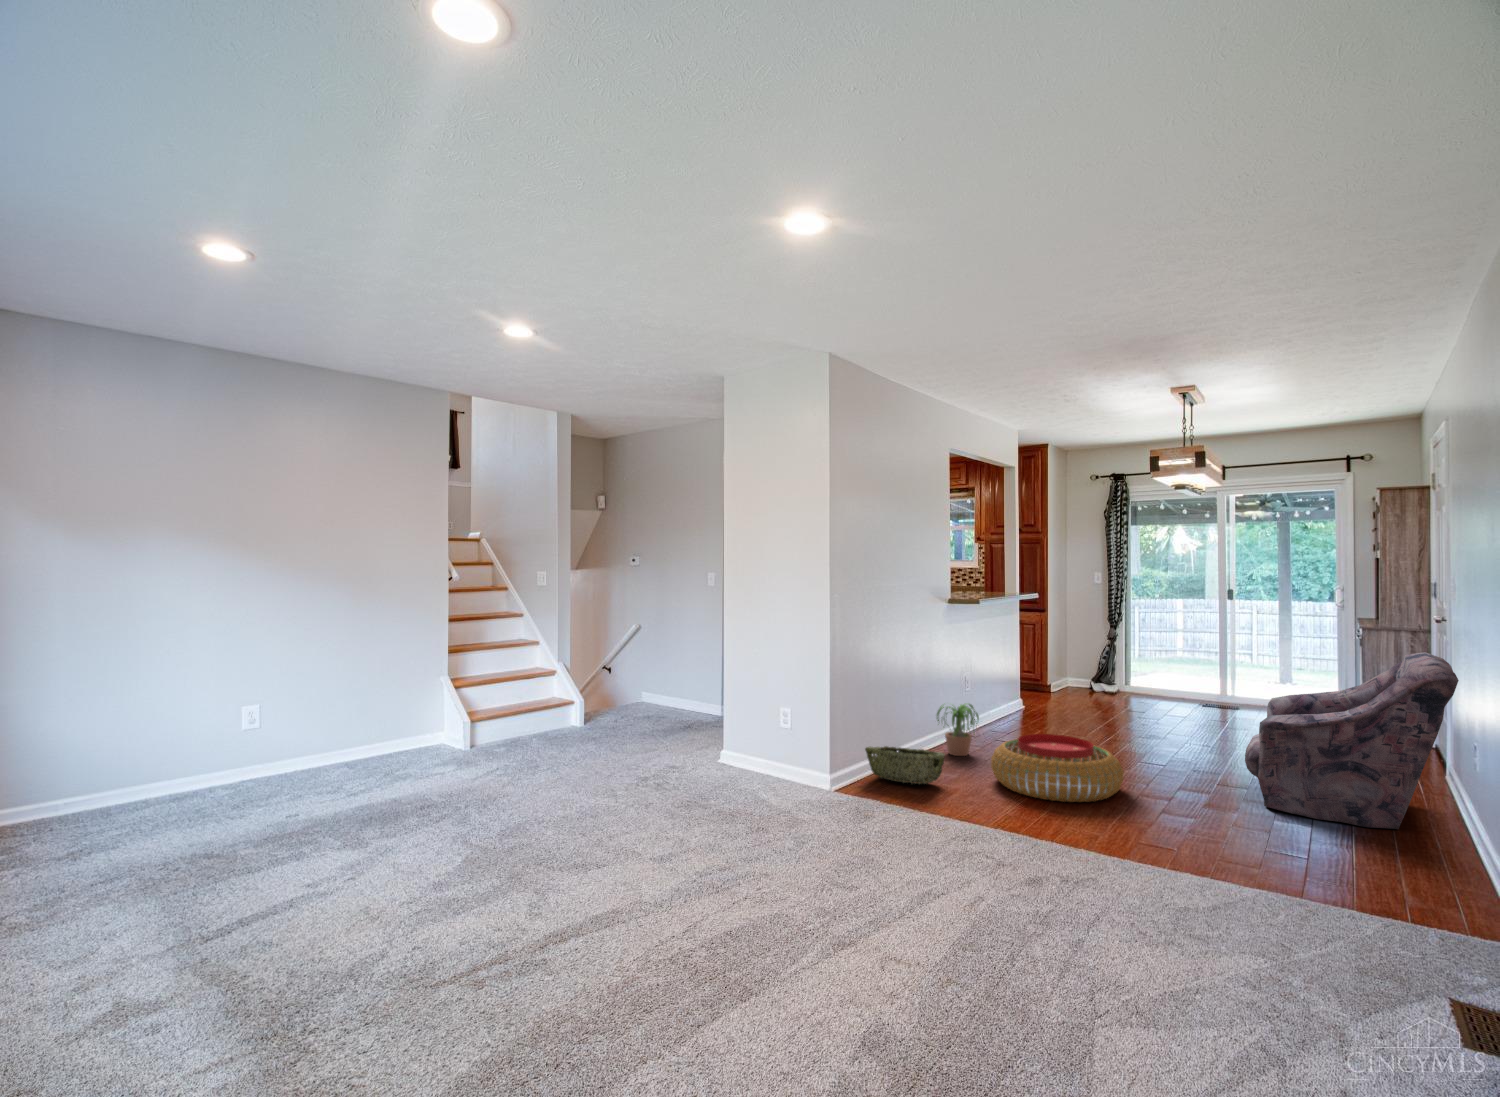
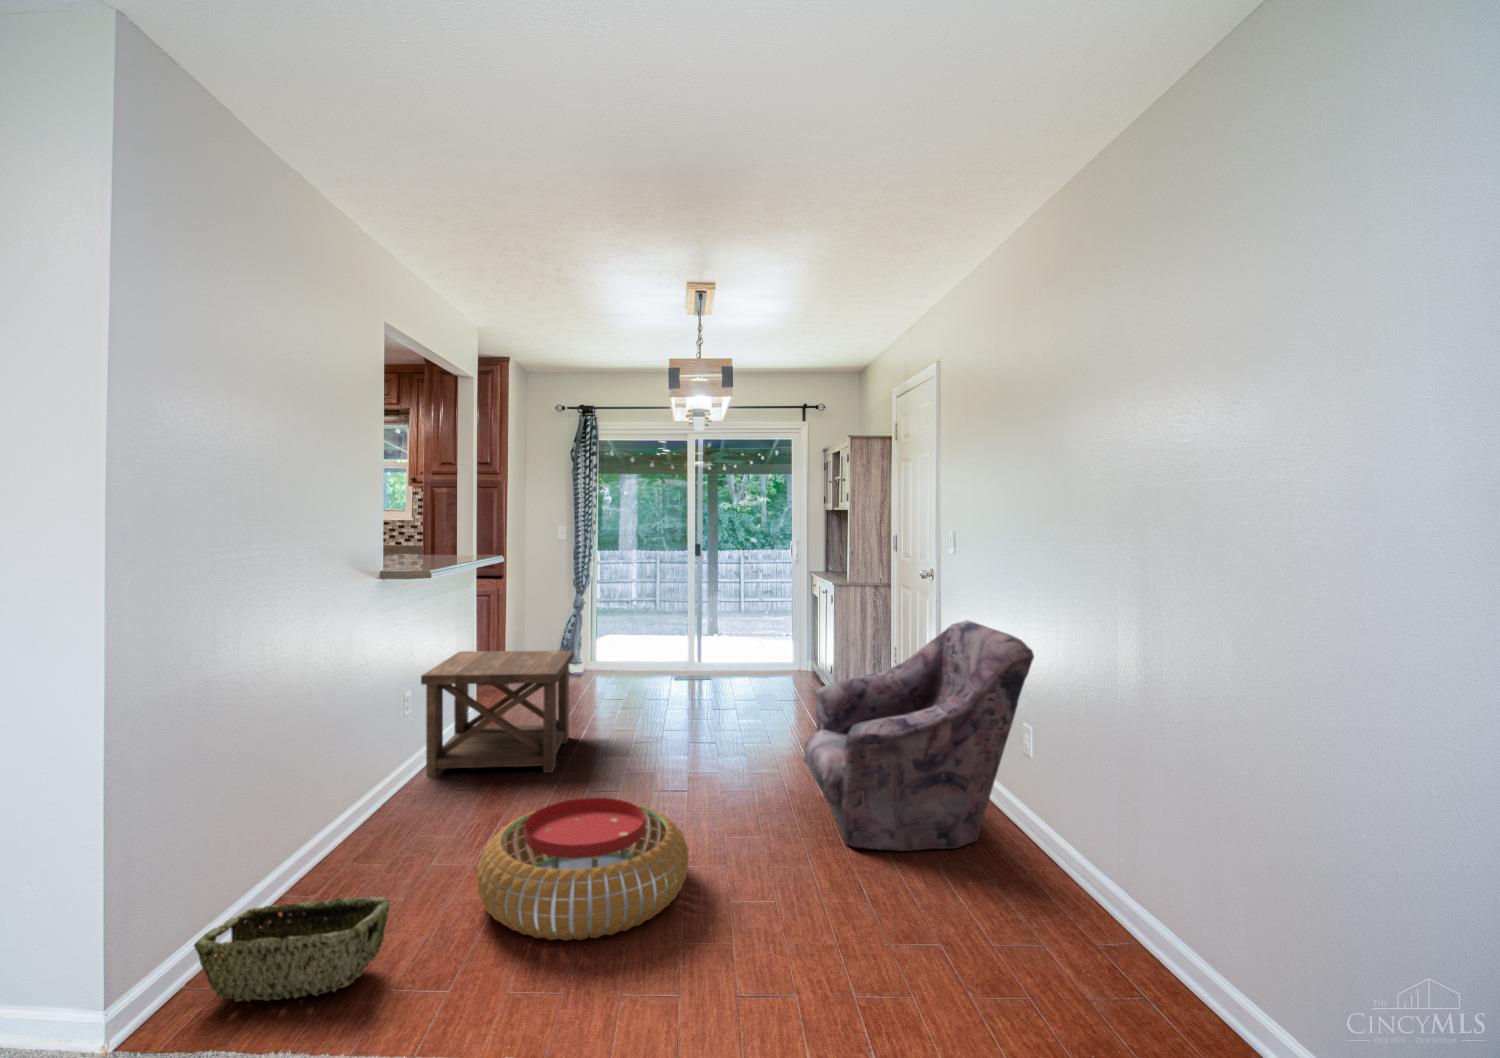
side table: none [976,655,1087,739] -> present [421,650,574,776]
potted plant: present [937,704,979,756] -> none [339,760,447,861]

